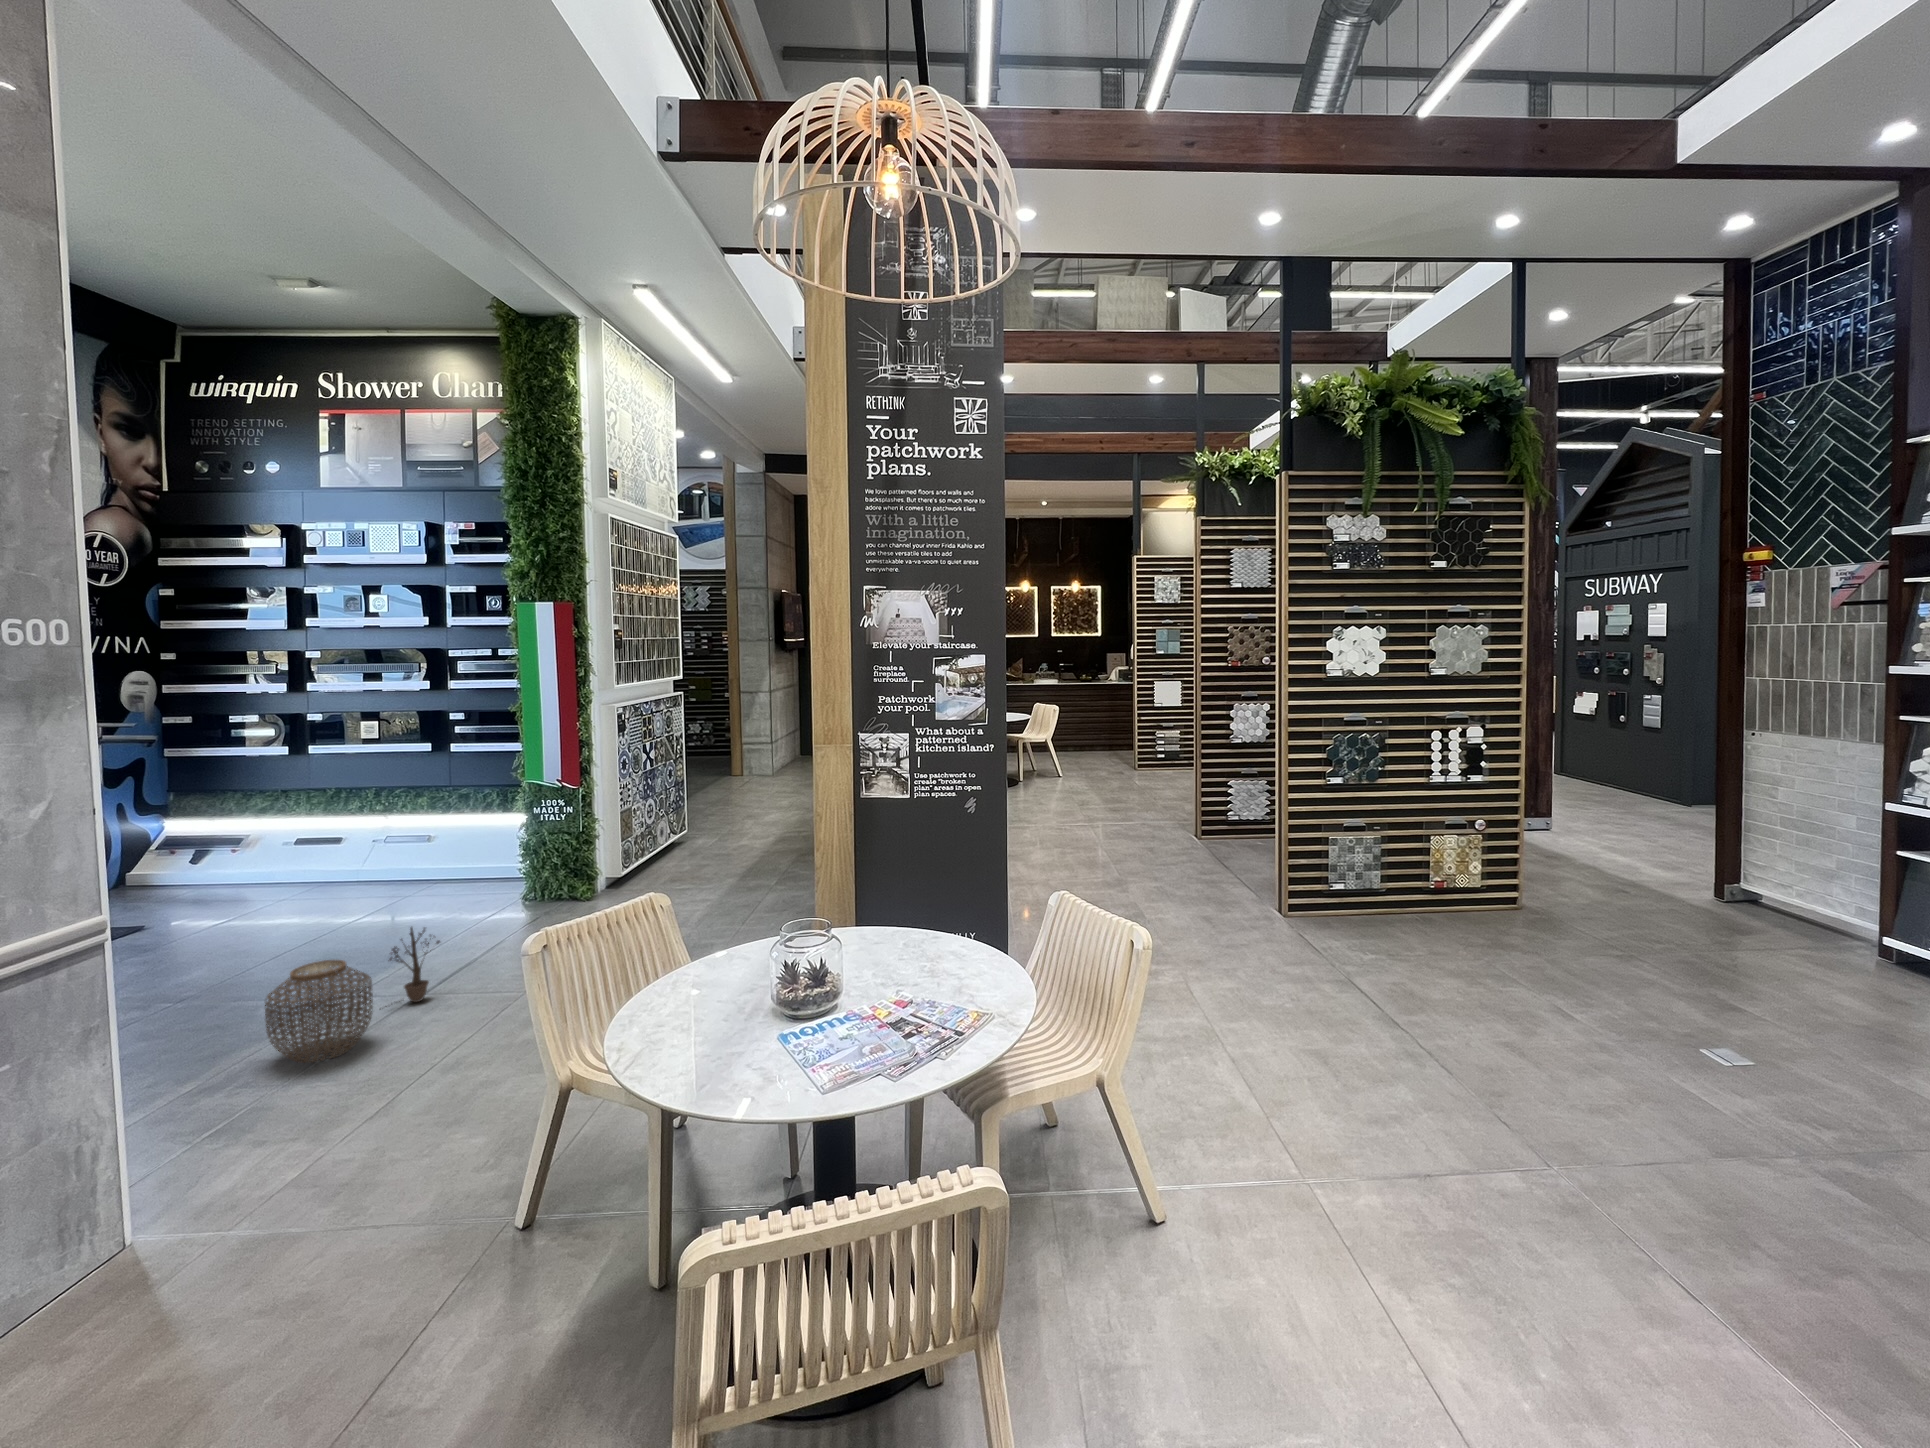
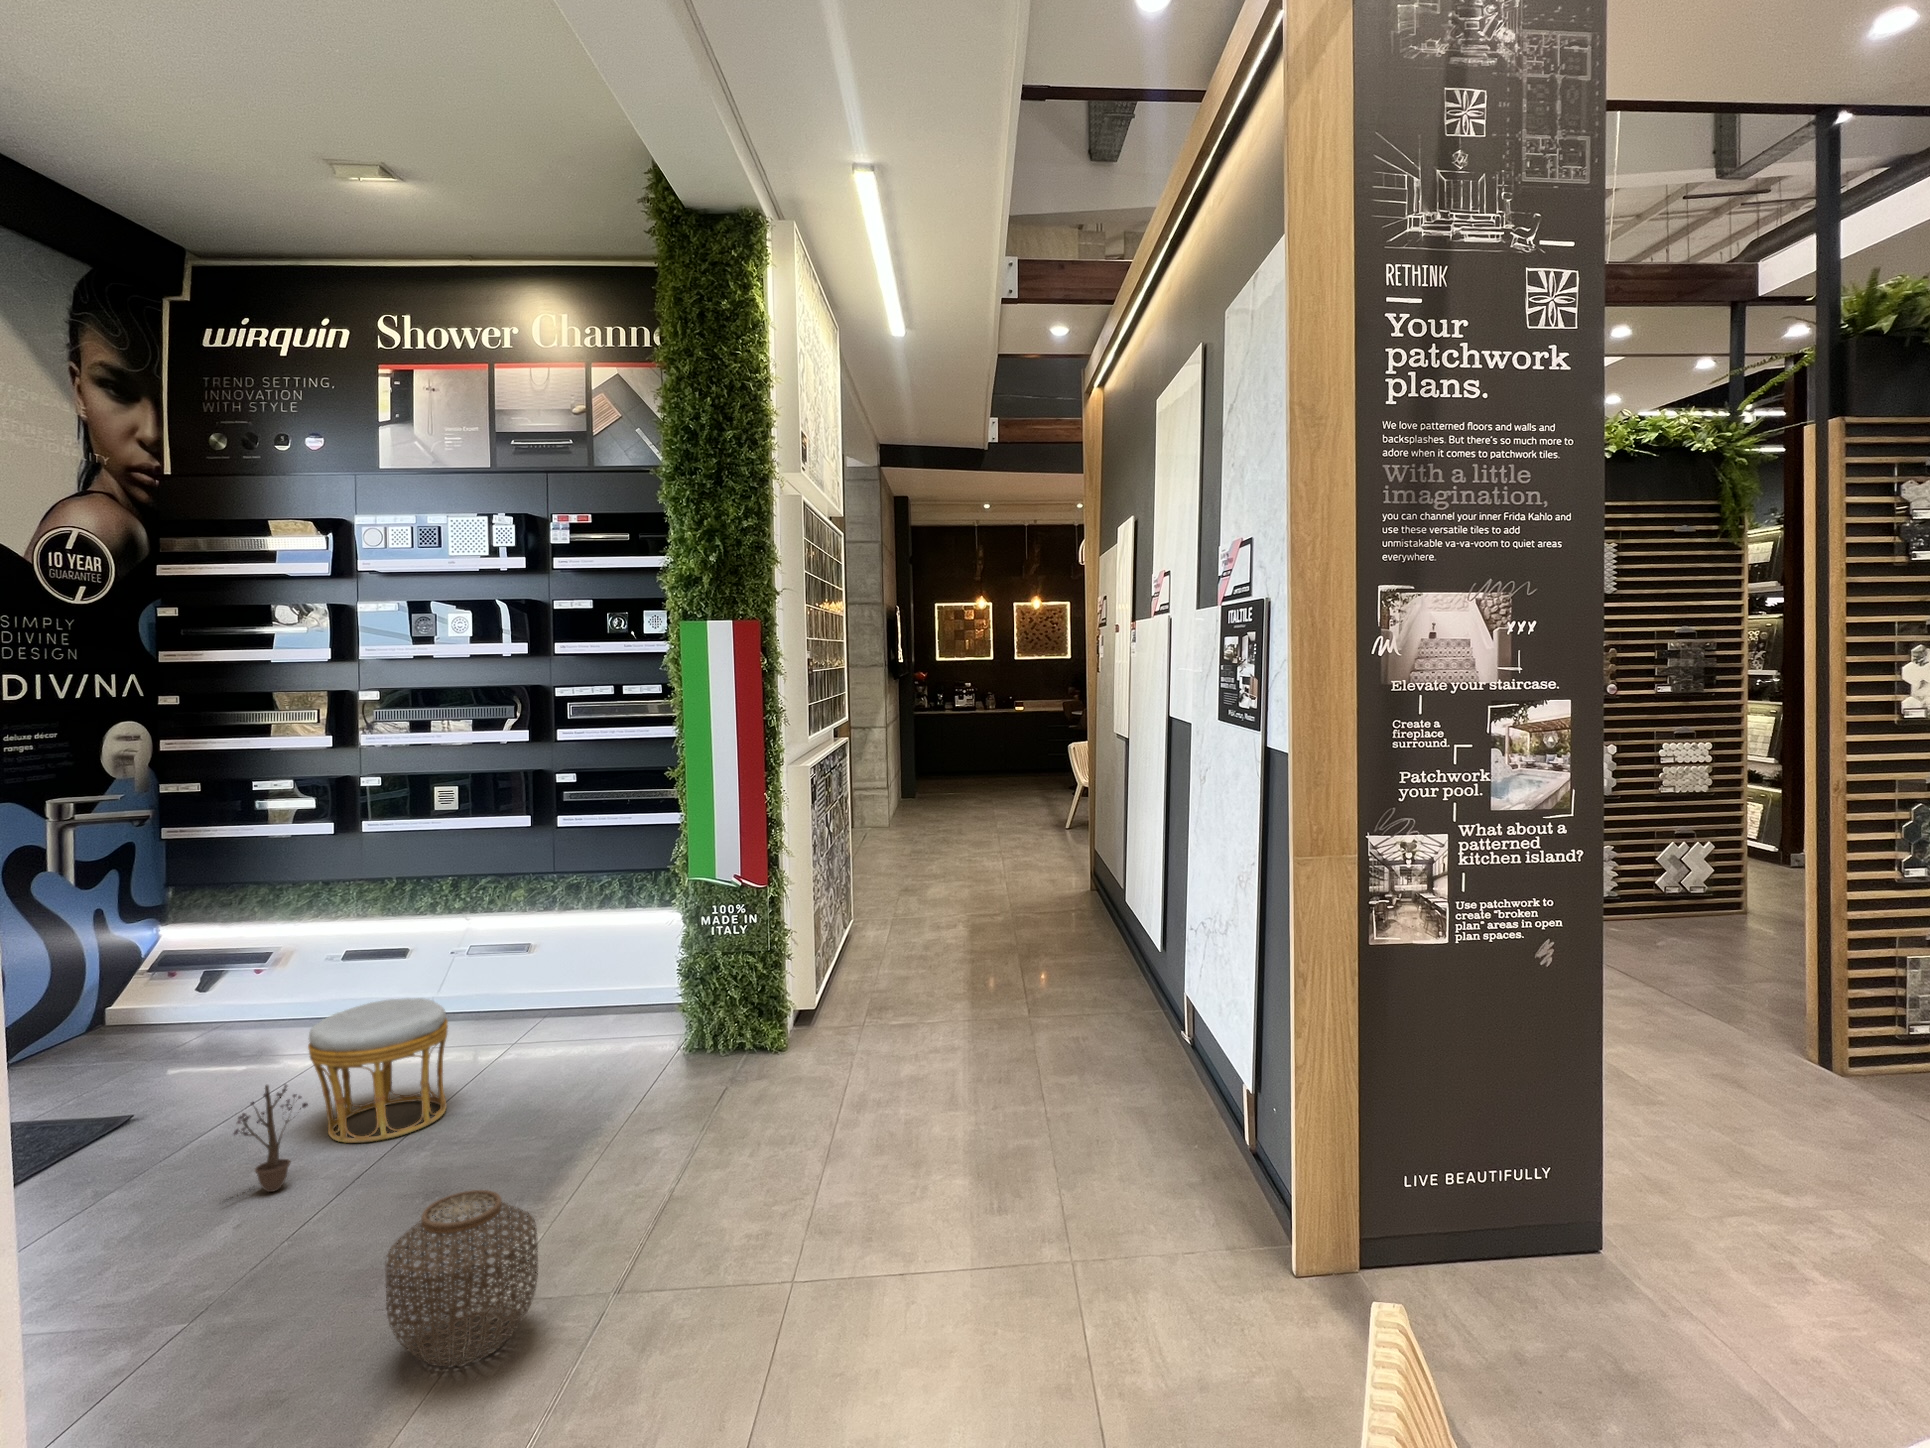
ottoman: none [253,861,359,955] -> present [308,998,448,1143]
decorative plant: present [380,927,440,1010] -> present [220,1084,308,1203]

